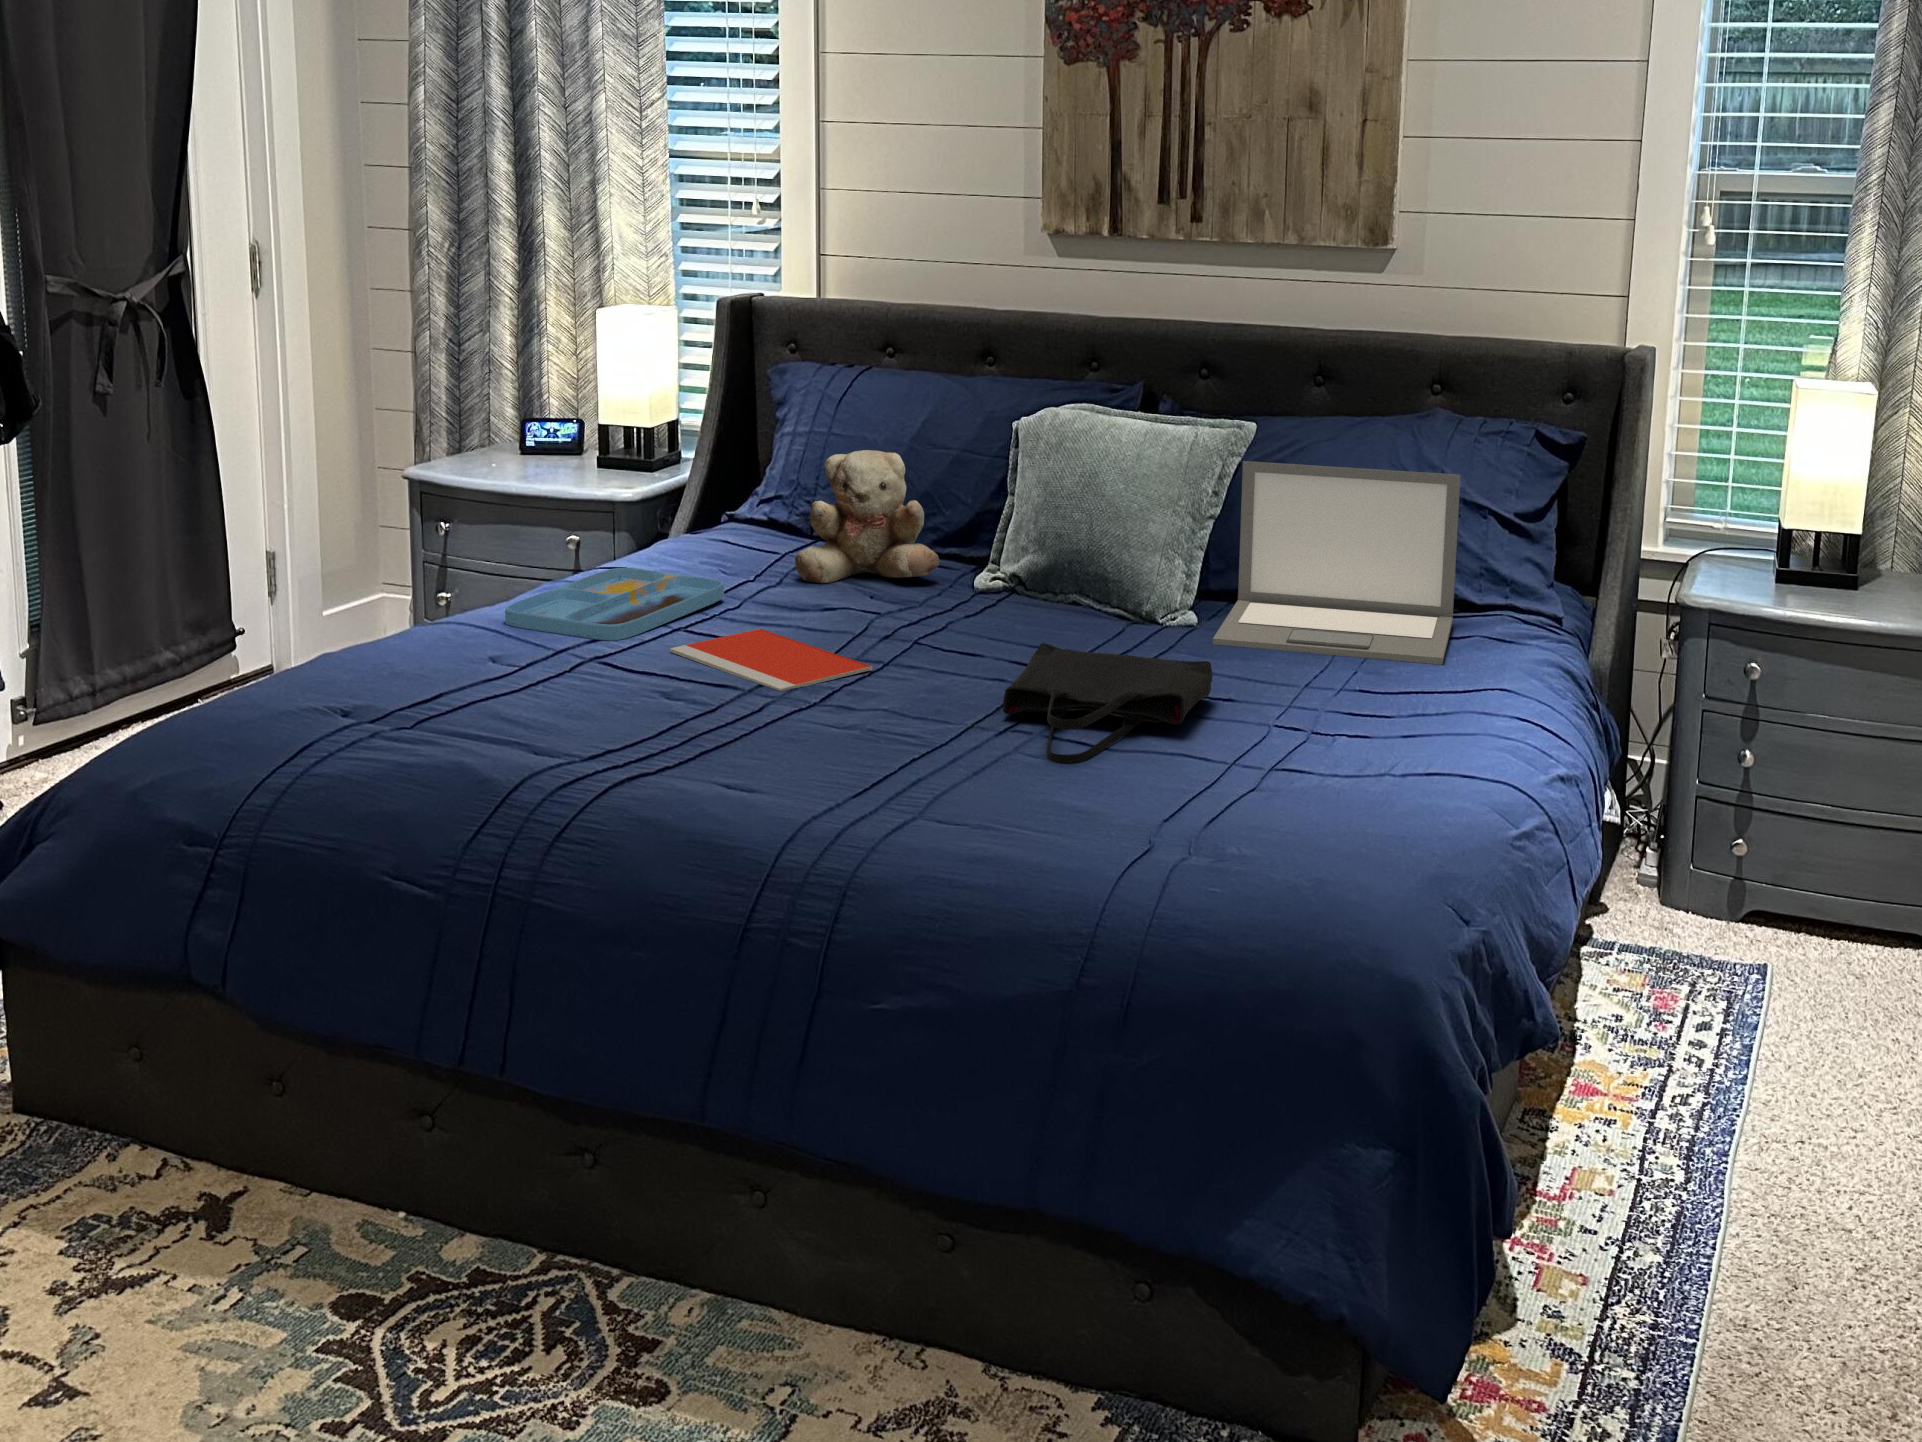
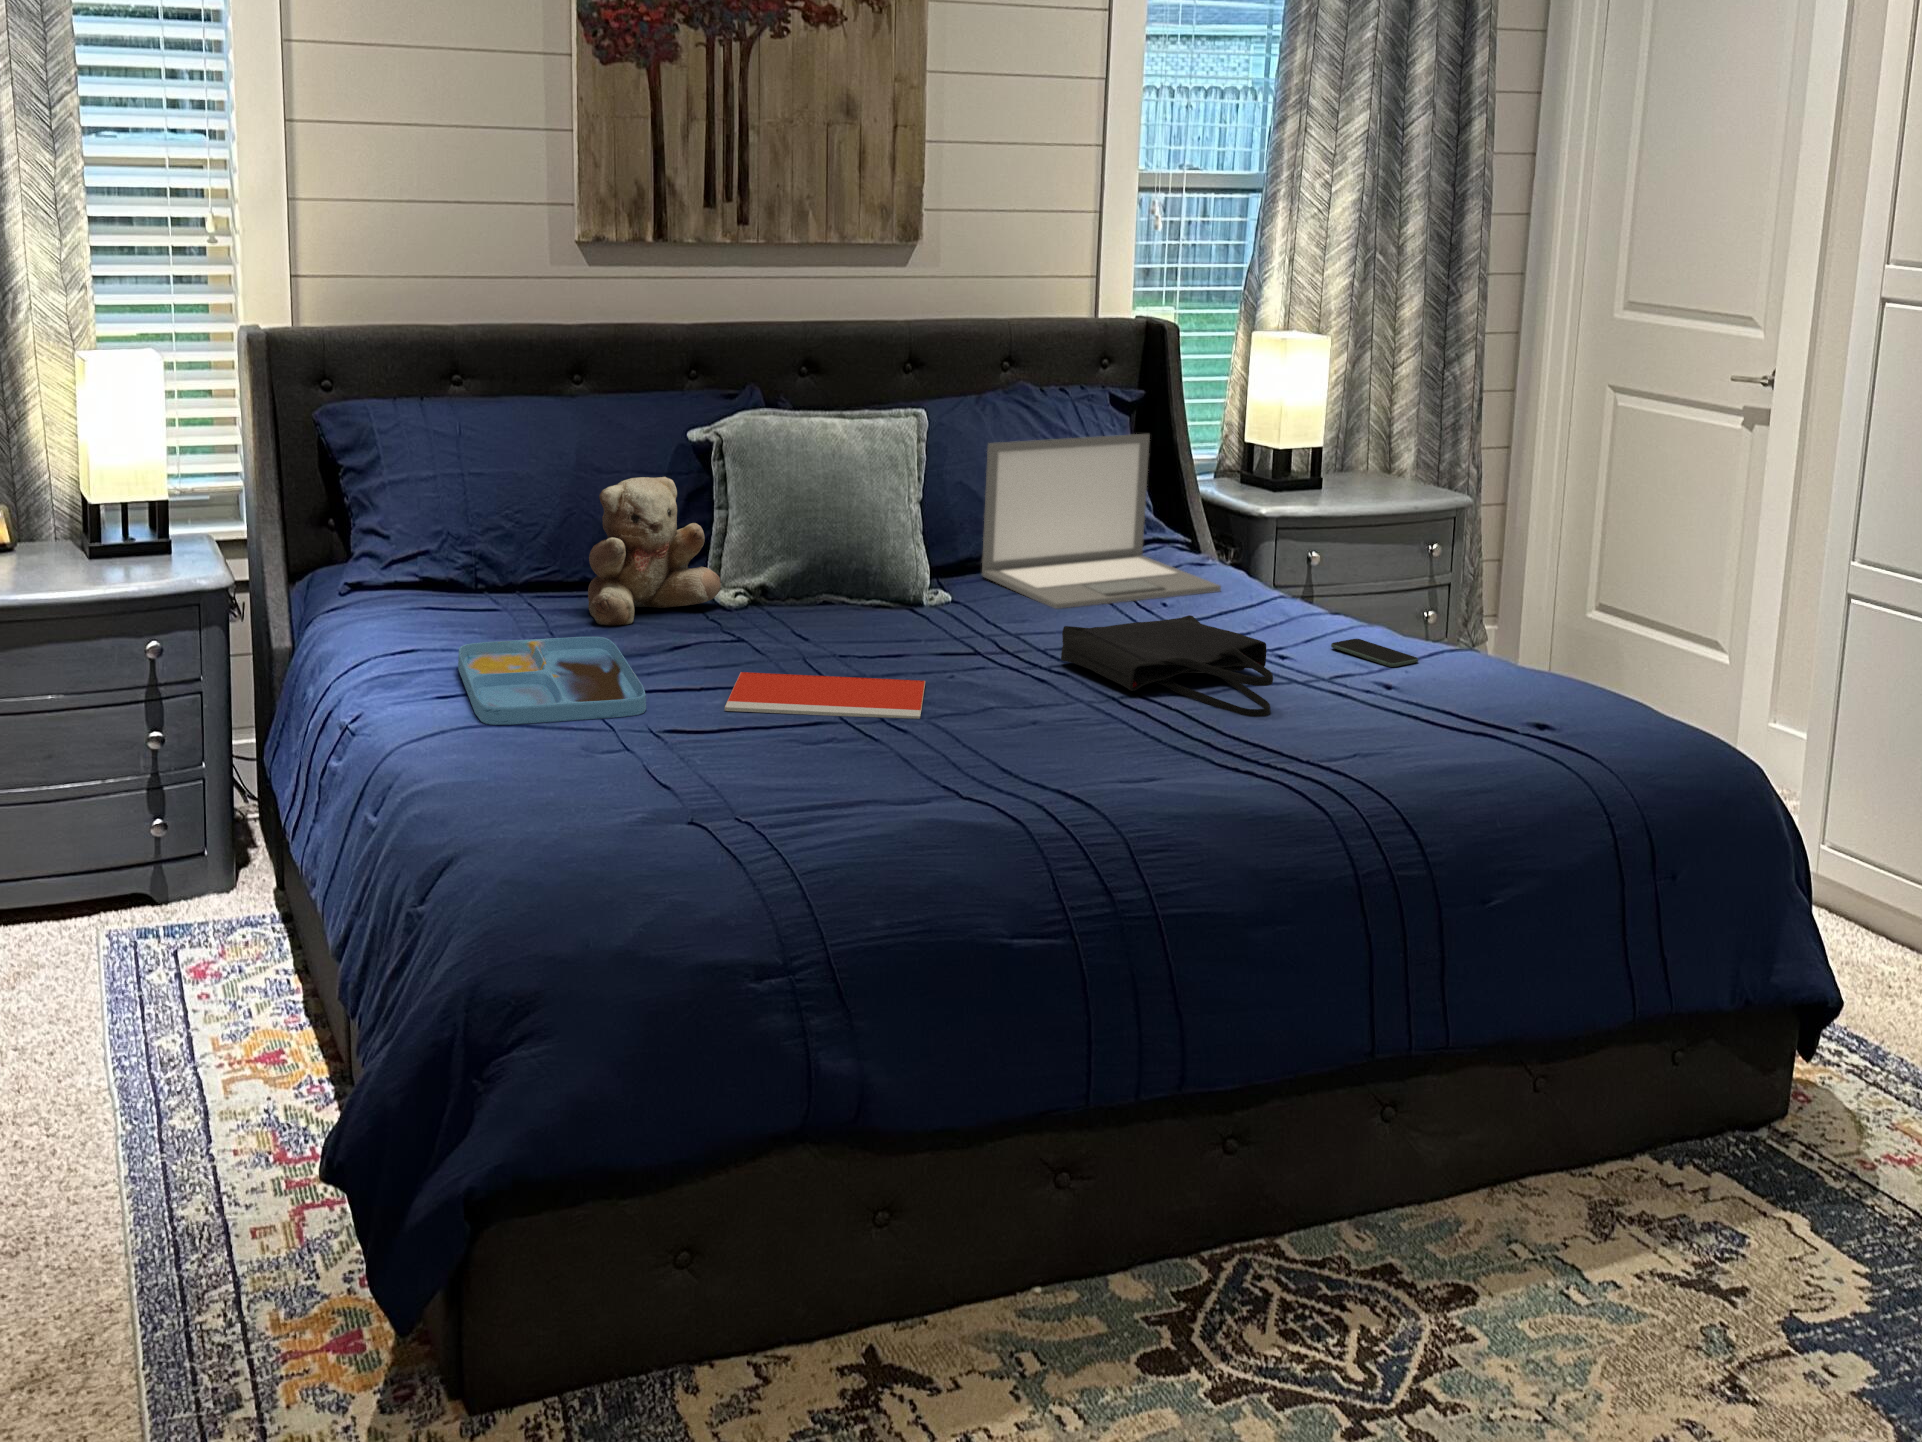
smartphone: none [1354,726,1407,765] -> present [1331,639,1418,667]

